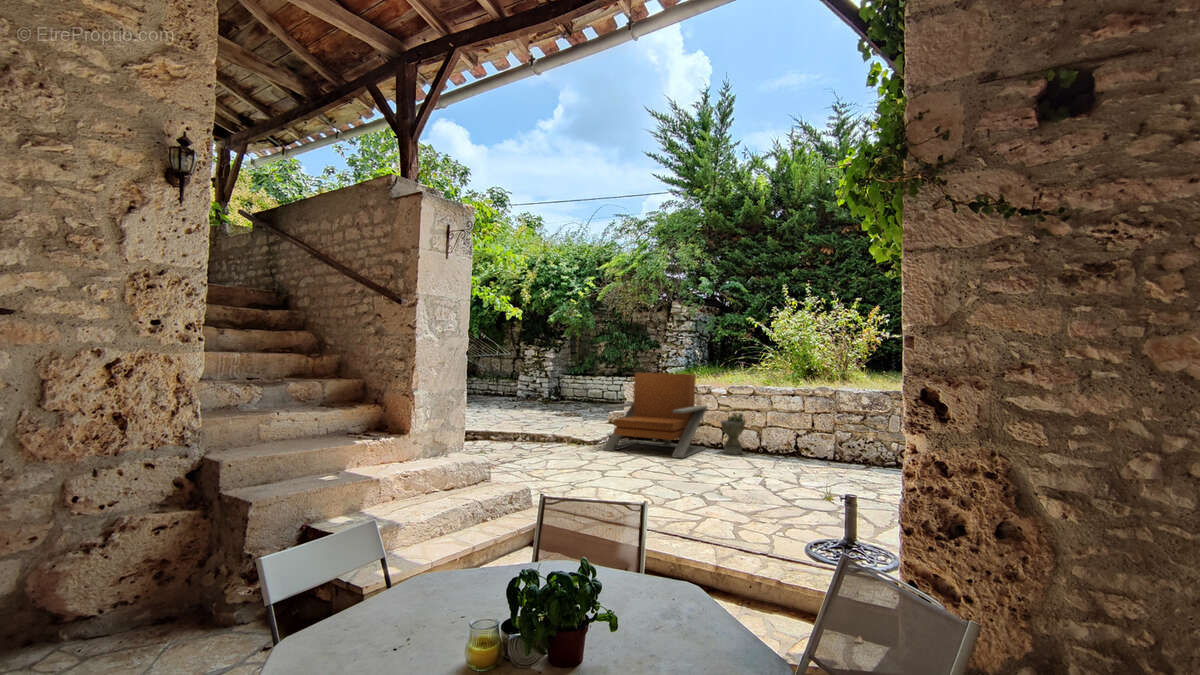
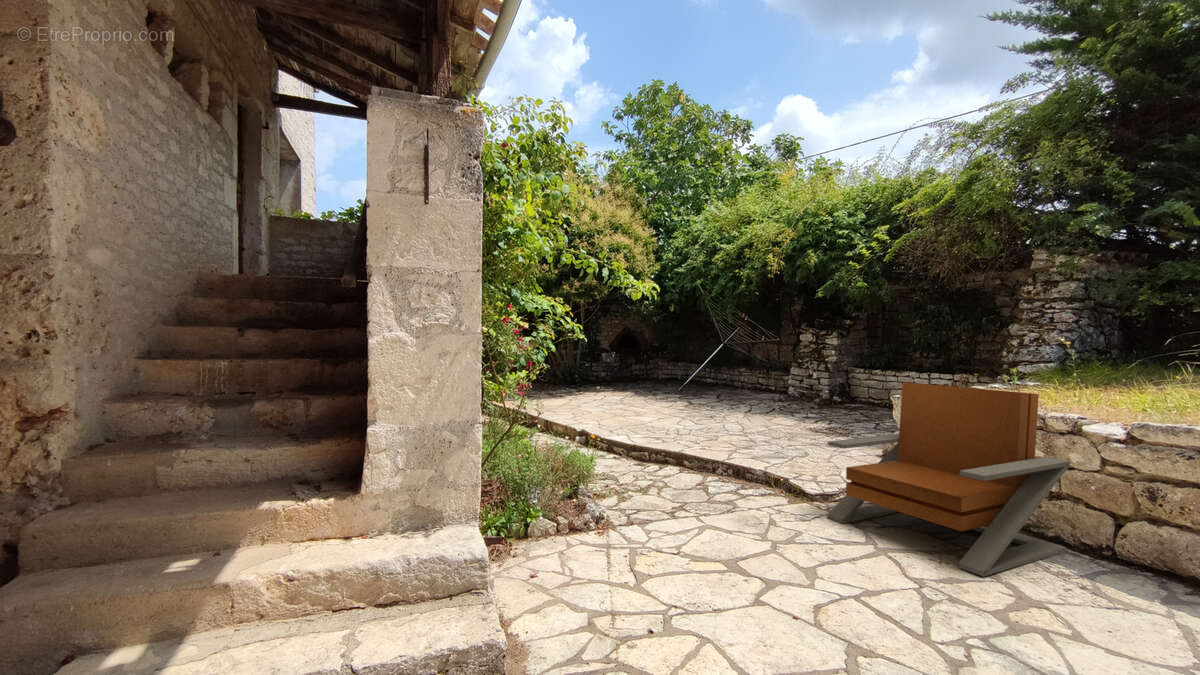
planter: present [721,413,745,455] -> none [1102,491,1182,590]

